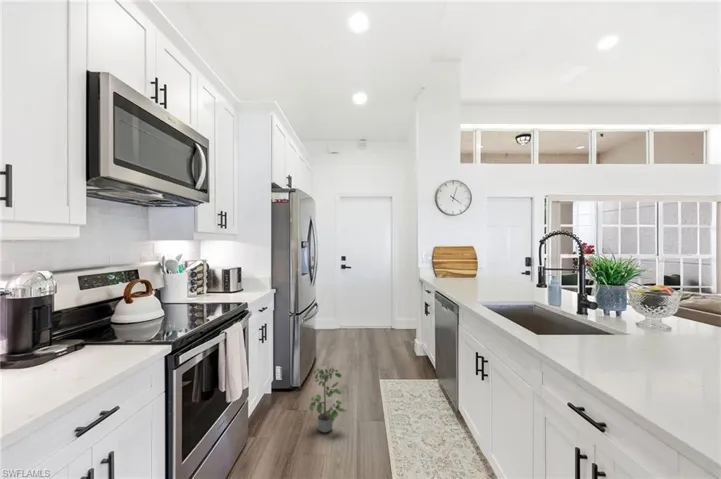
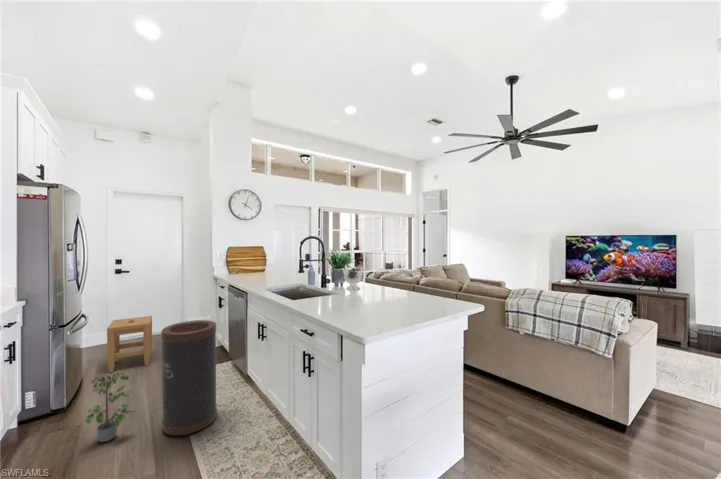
stool: none [330,313,365,362] -> present [107,316,152,373]
trash can: none [368,328,422,456] -> present [161,320,217,435]

